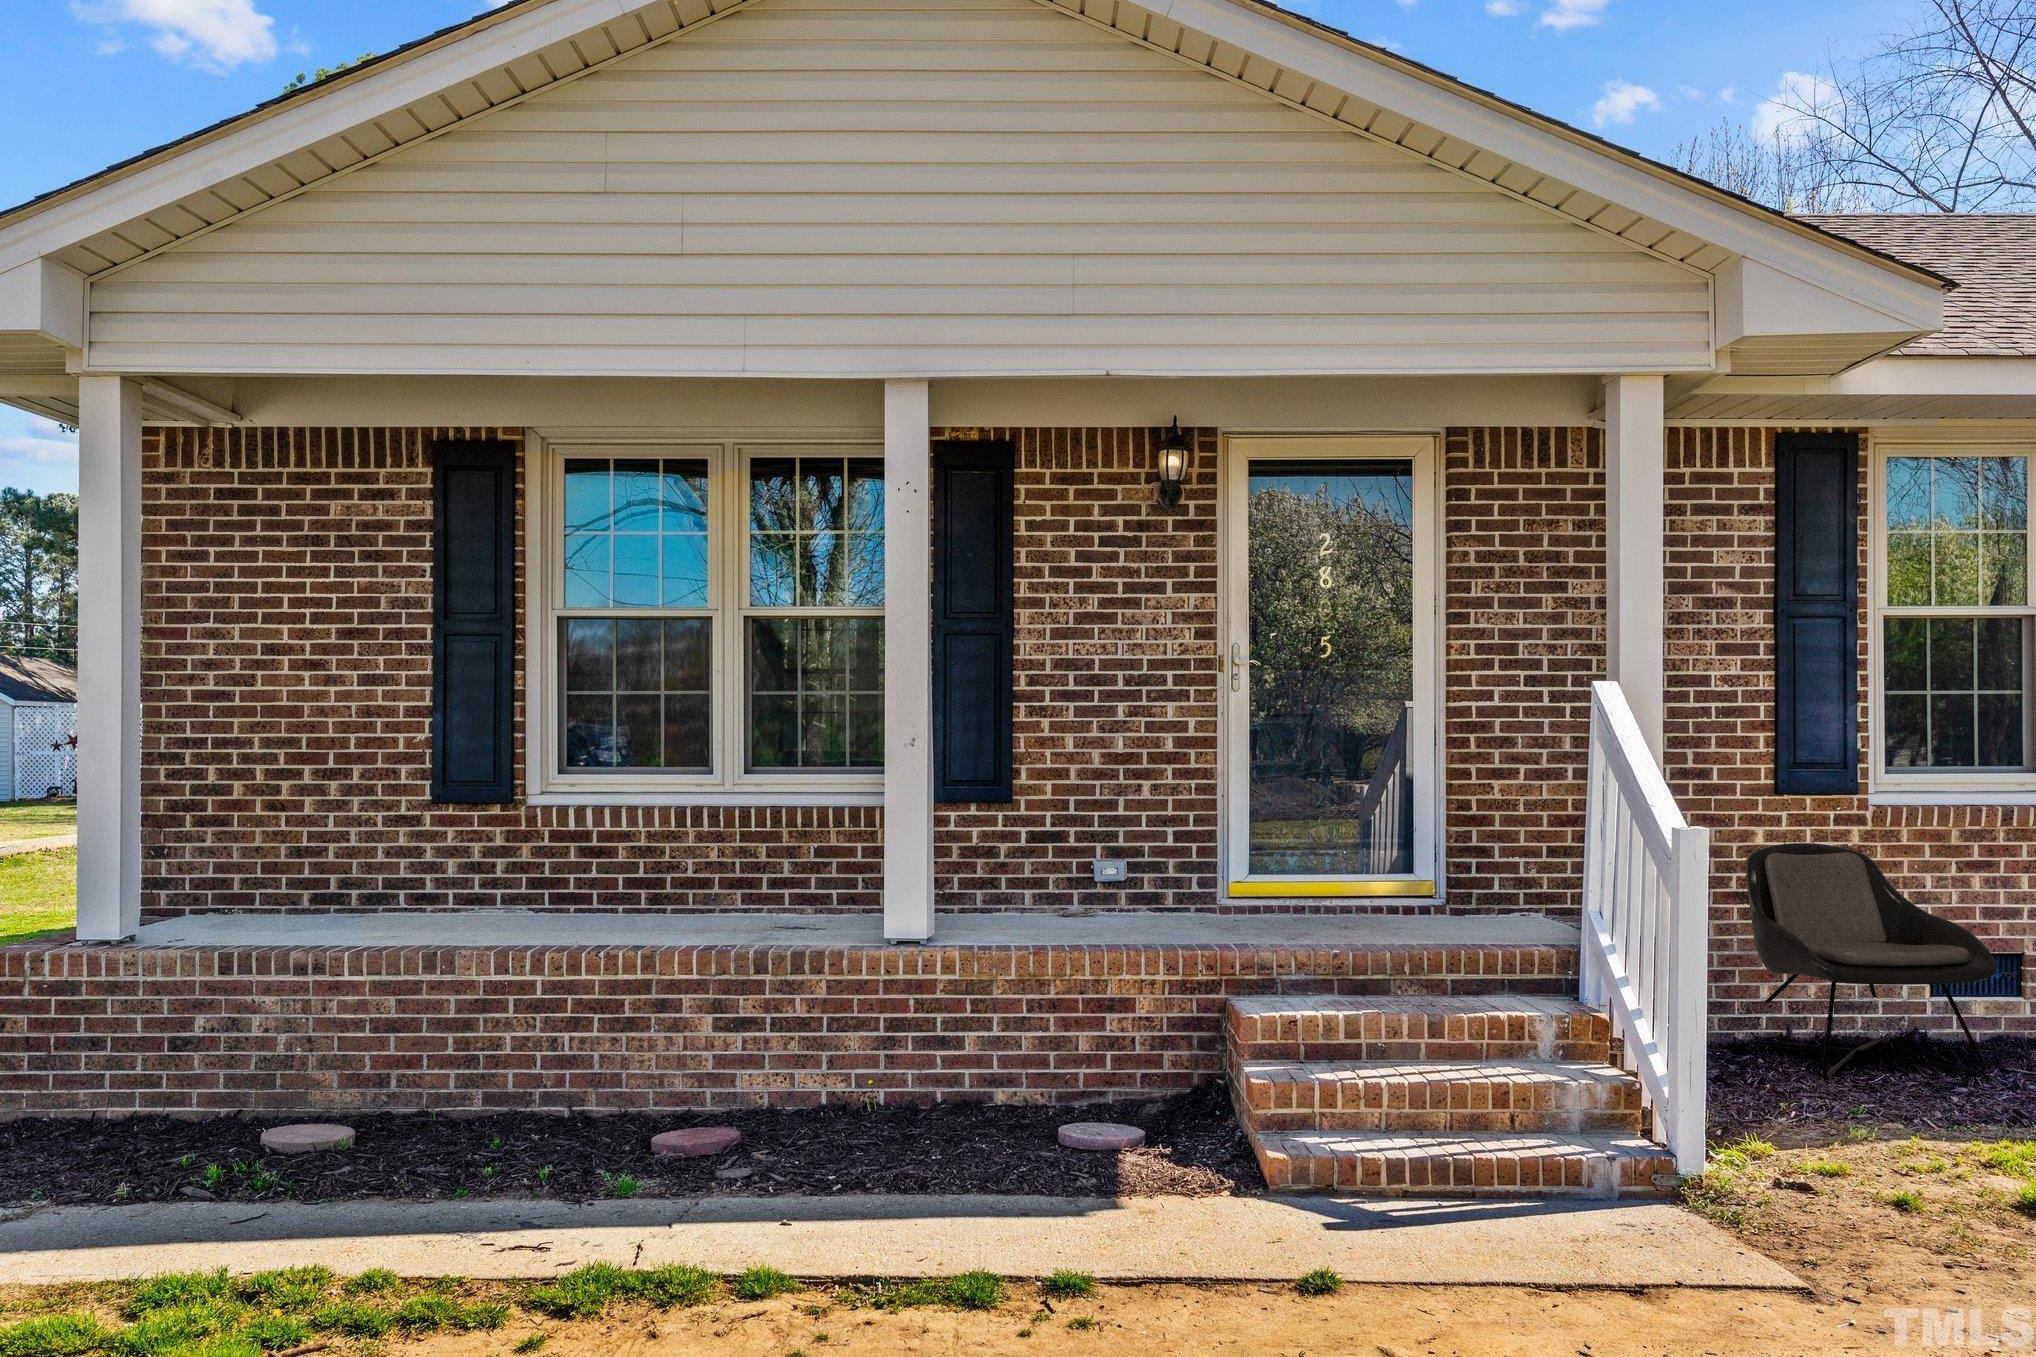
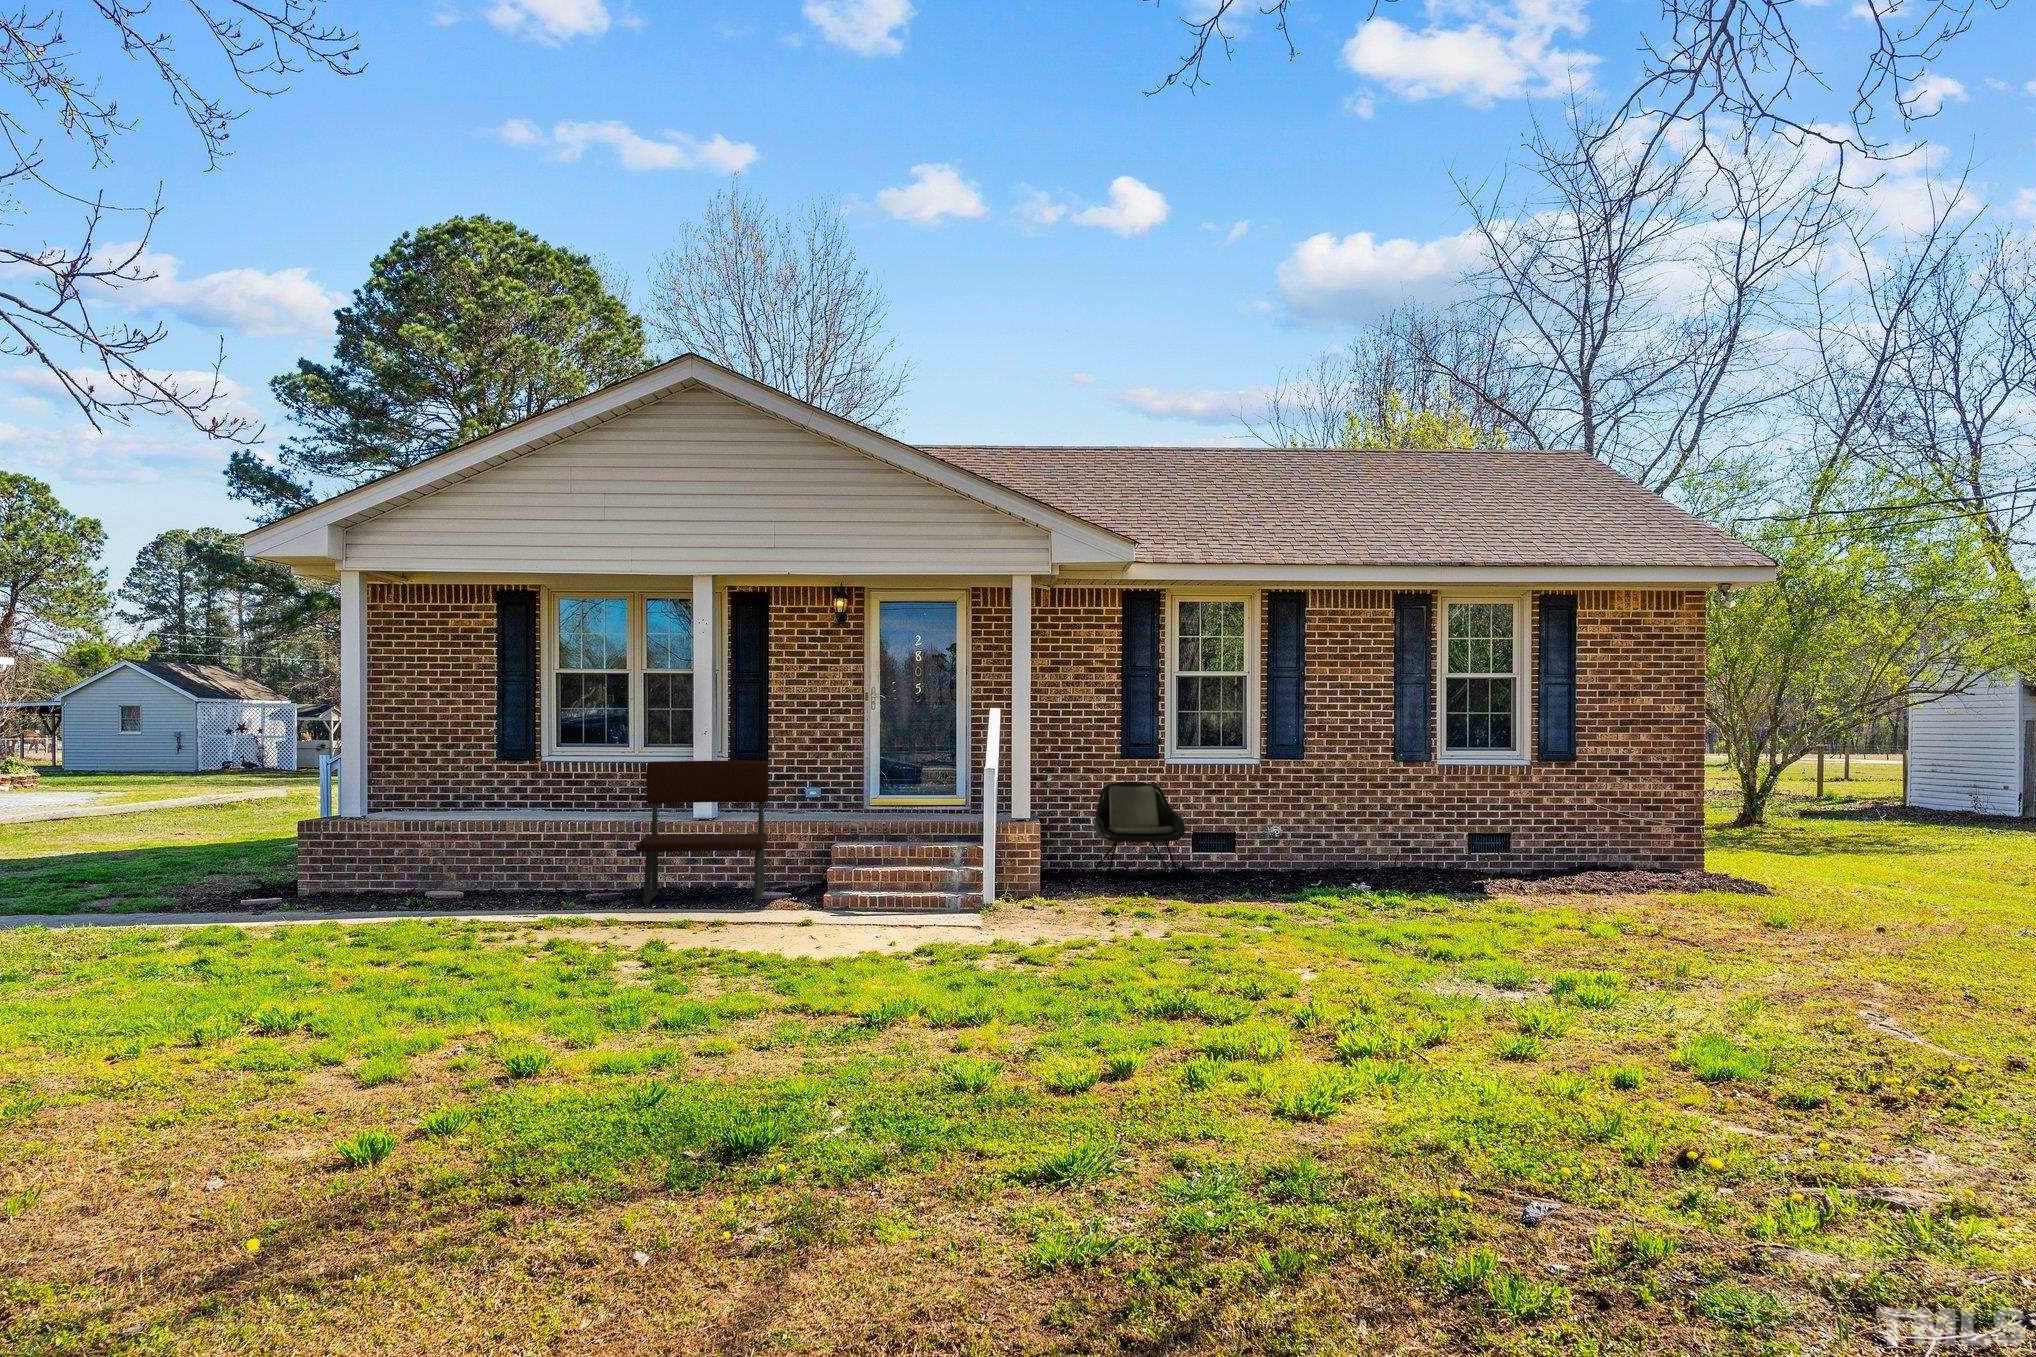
bench: none [800,802,1117,1167] -> present [636,761,769,904]

